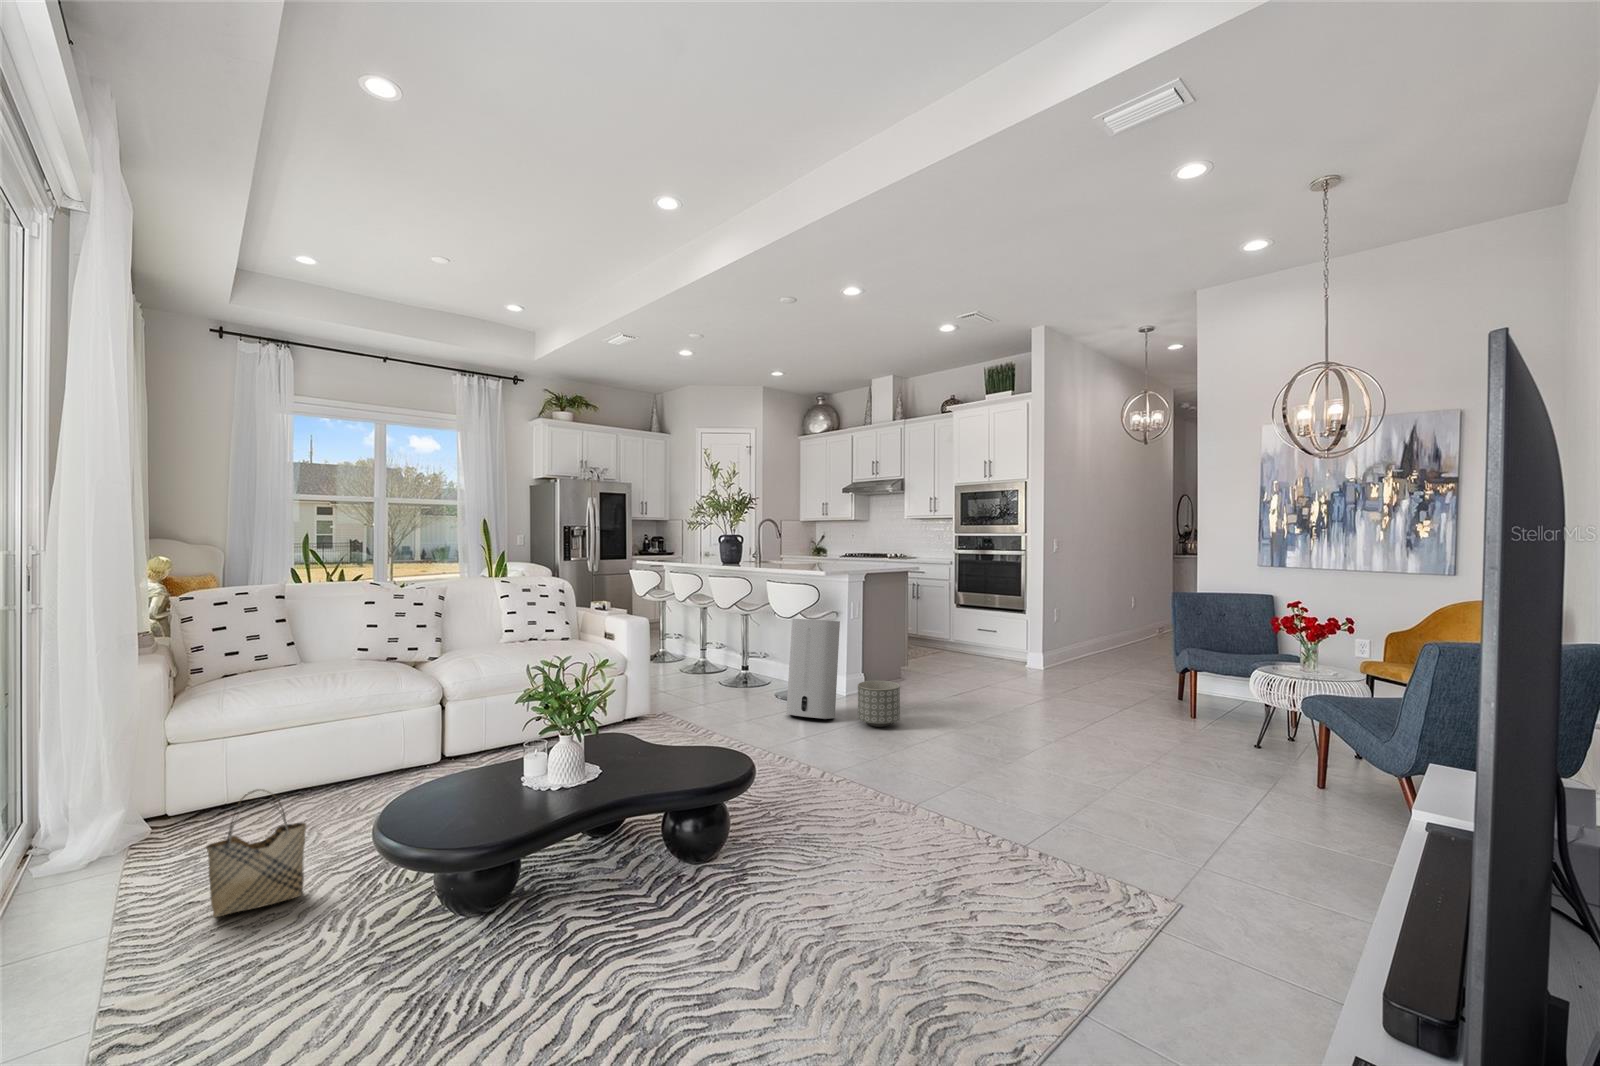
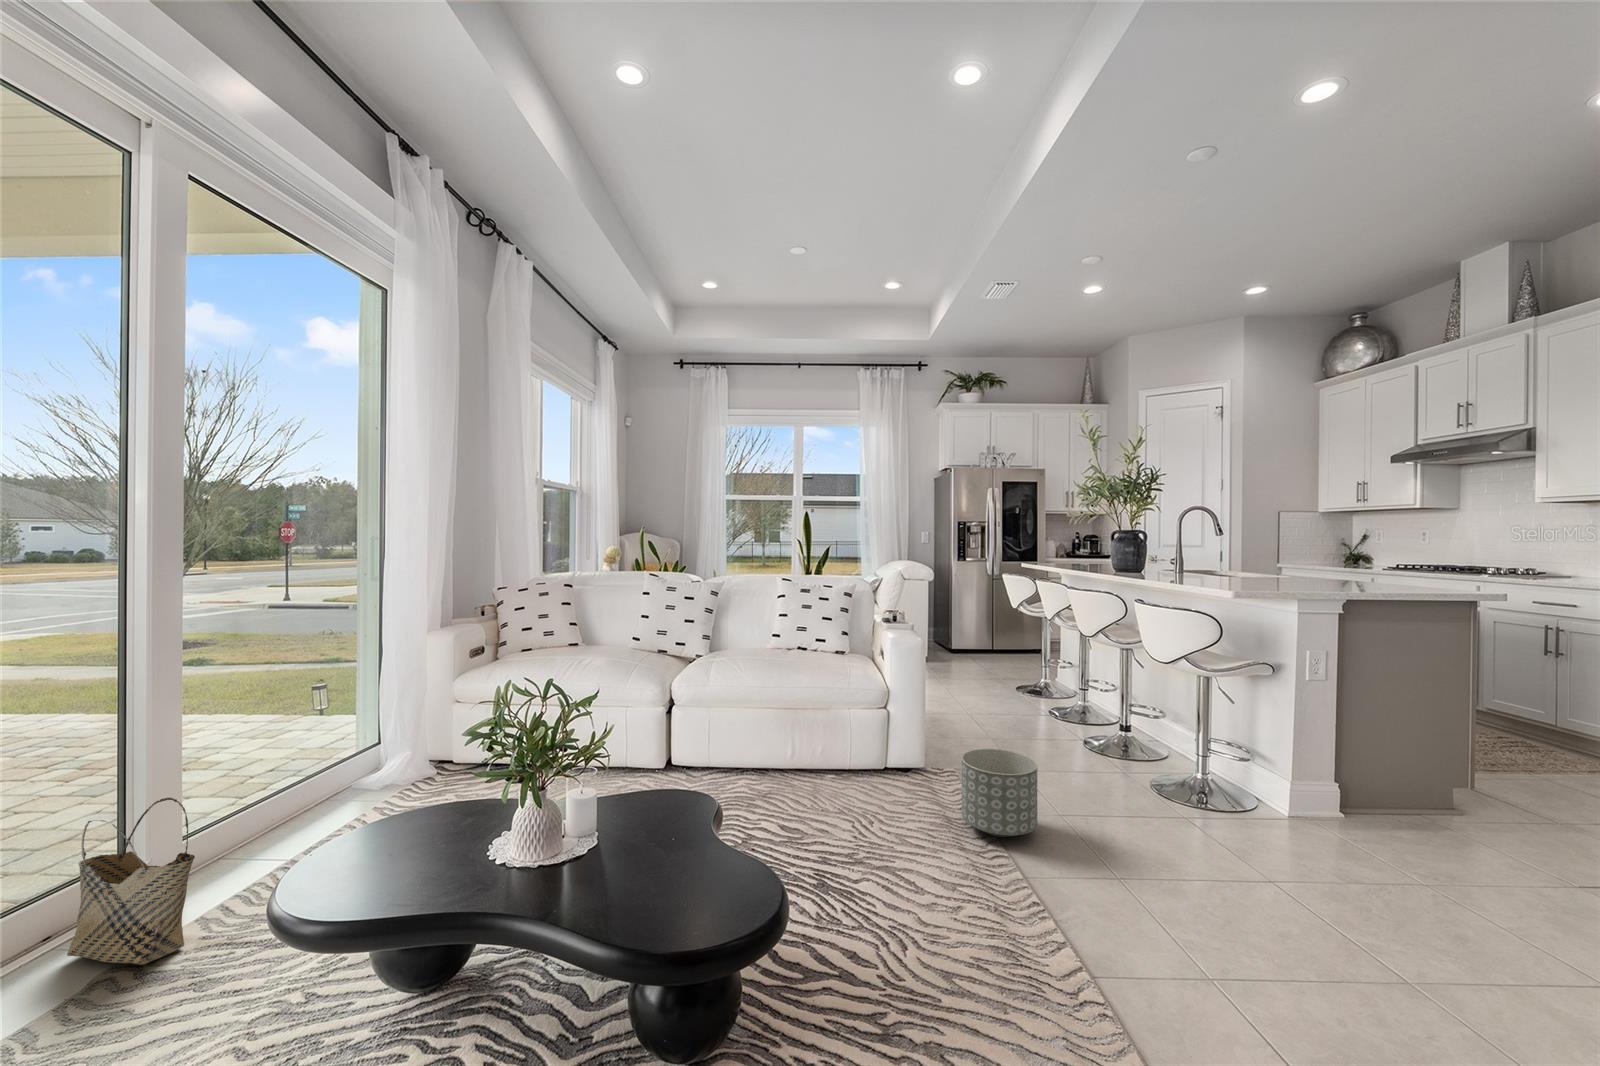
air purifier: present [786,619,840,719] -> none [1144,668,1280,905]
planter: present [858,681,900,727] -> present [962,749,1037,837]

